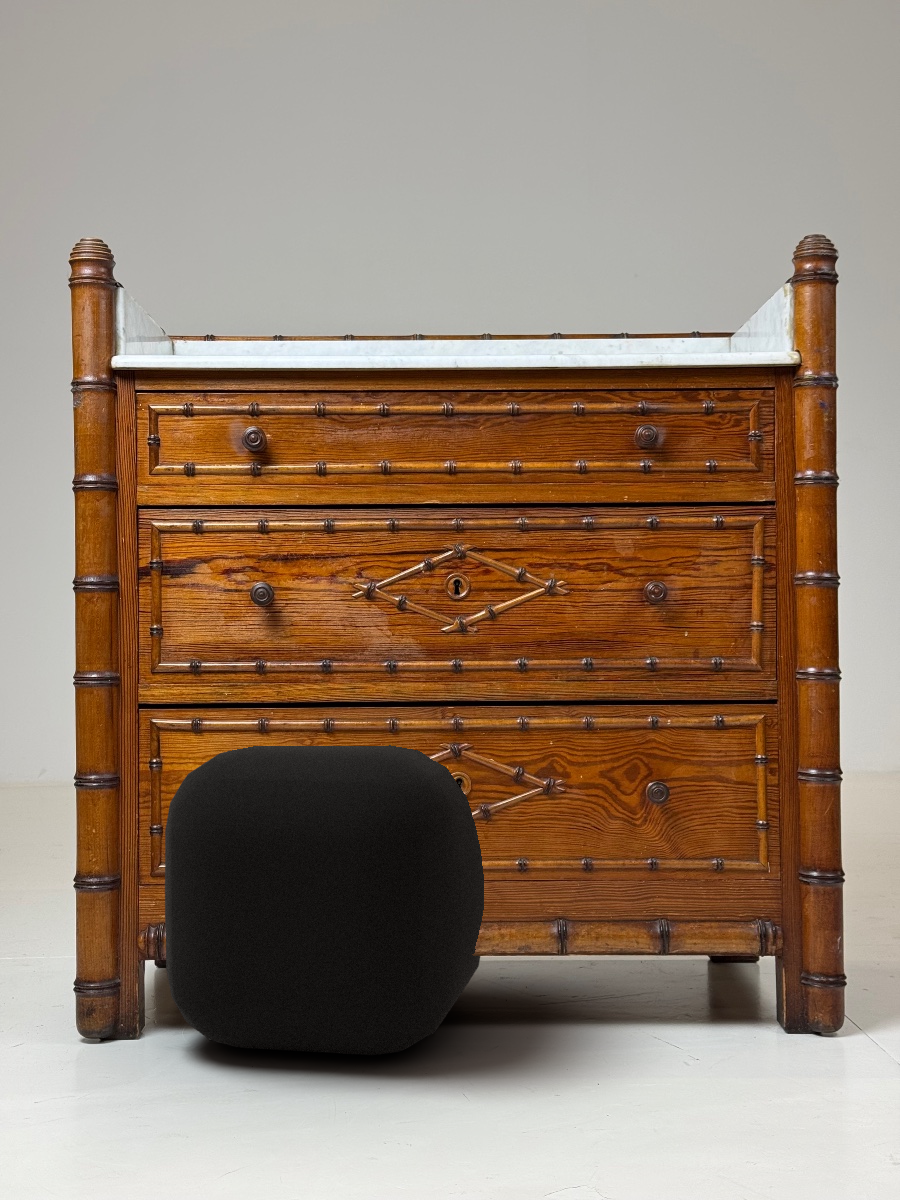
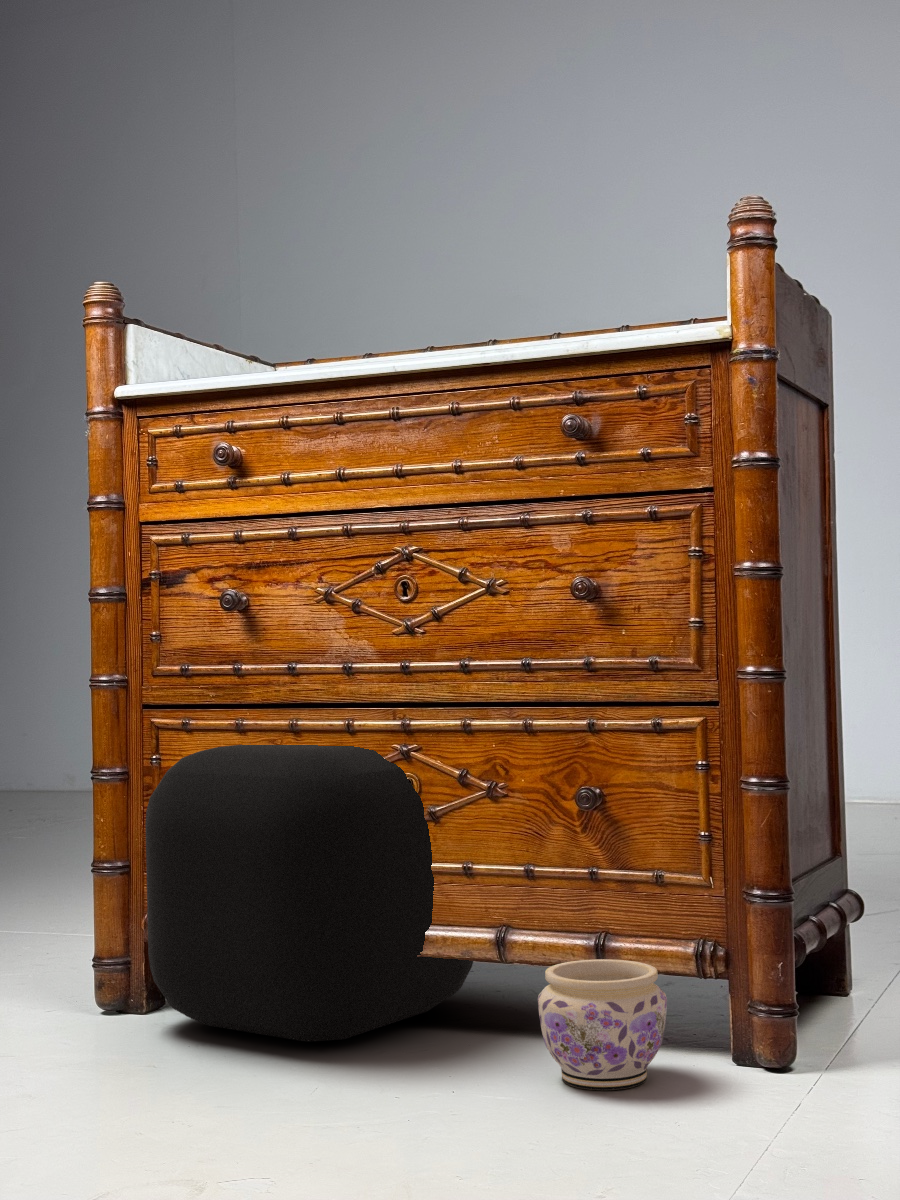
planter: none [645,946,770,1076] -> present [538,959,667,1090]

